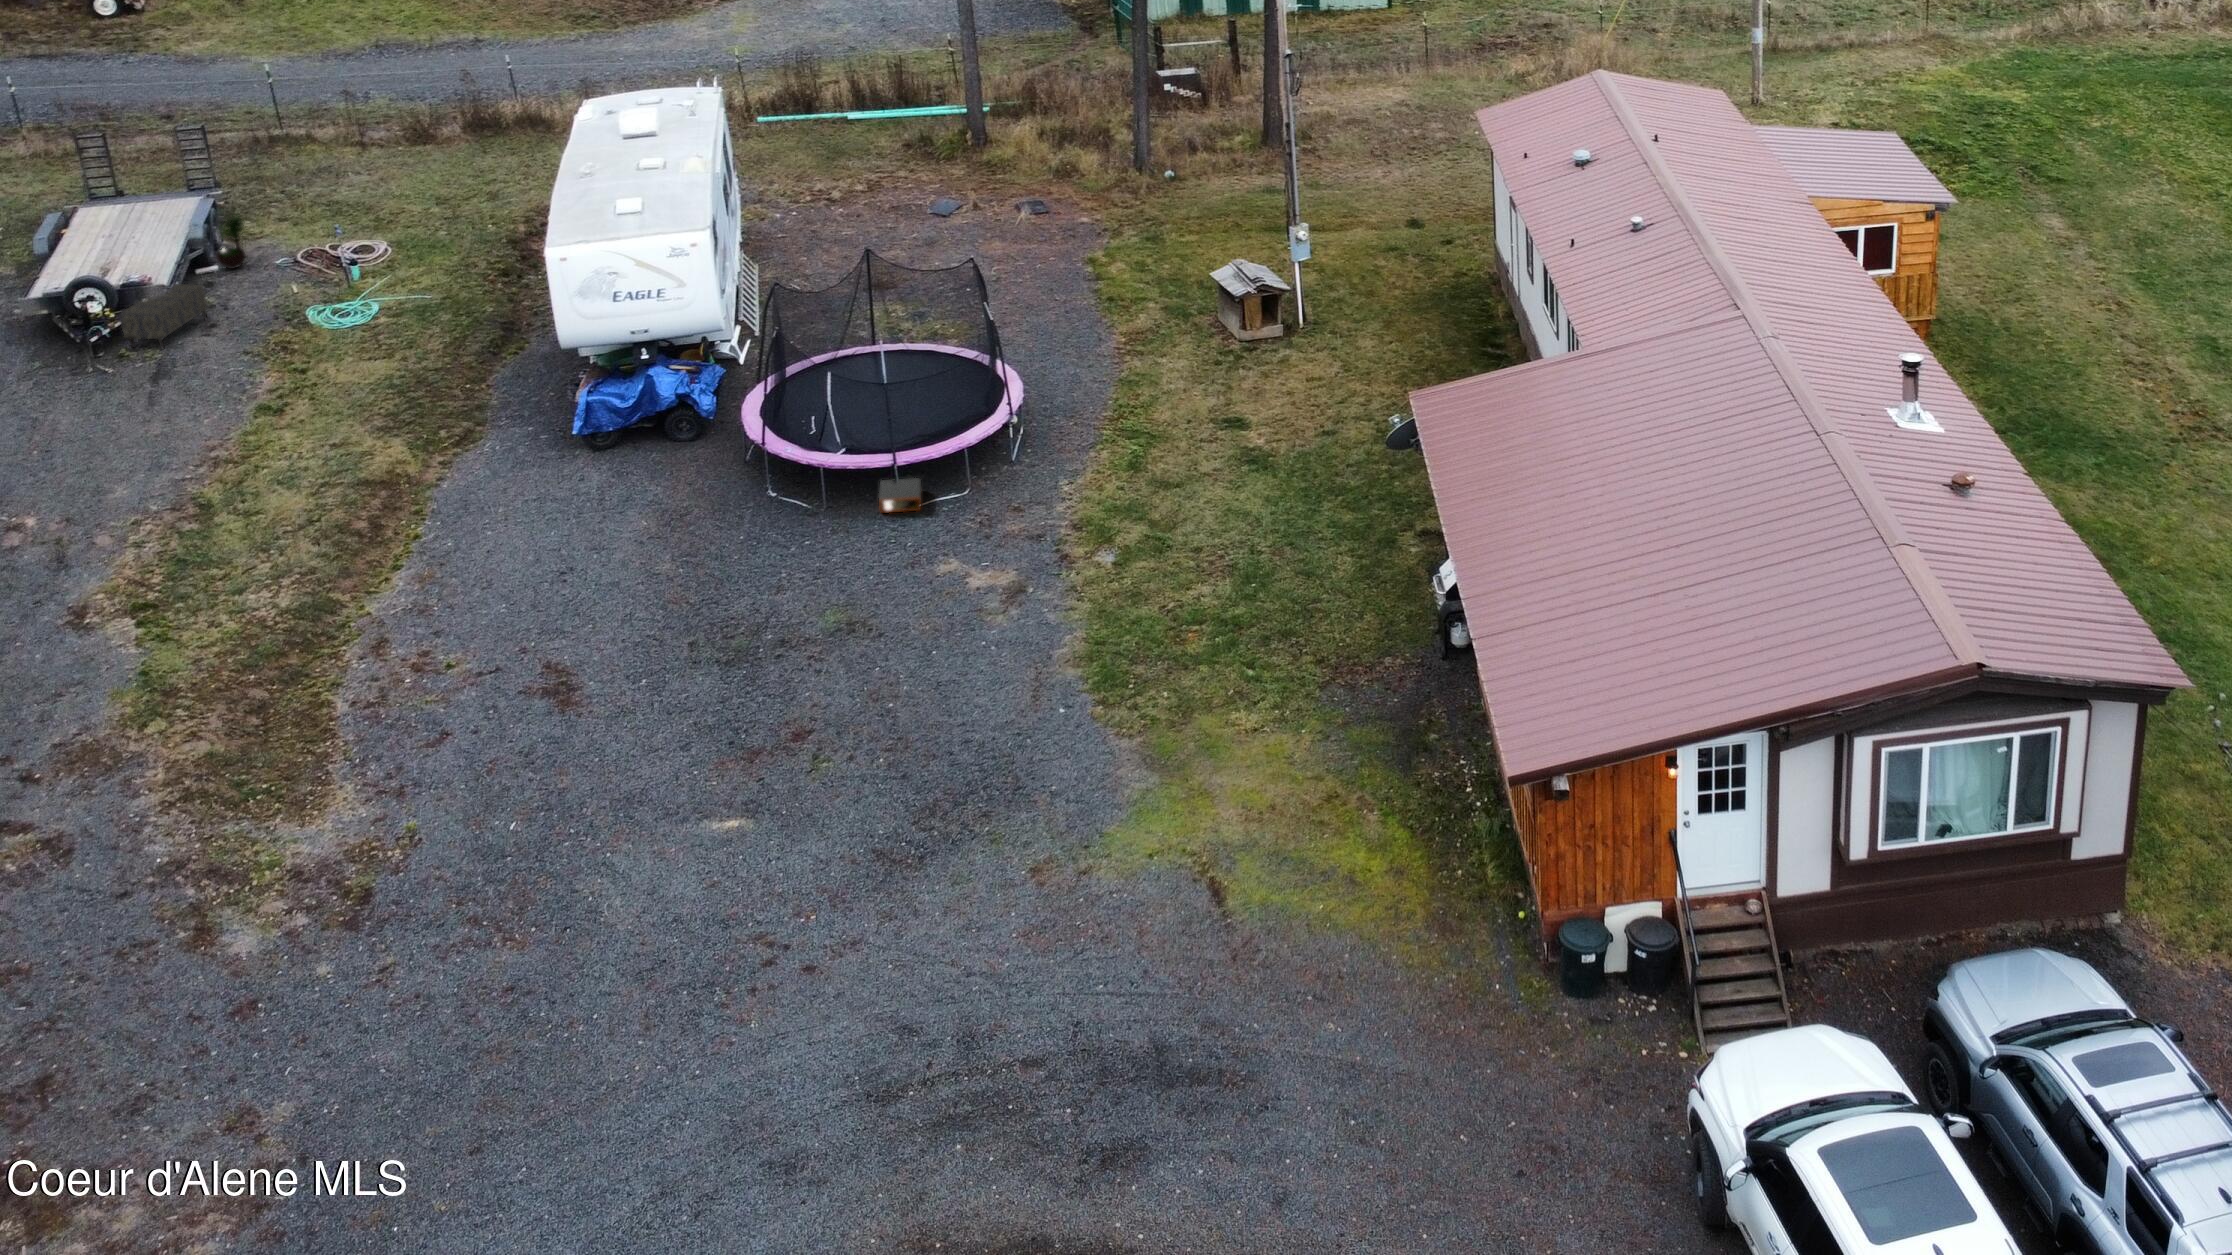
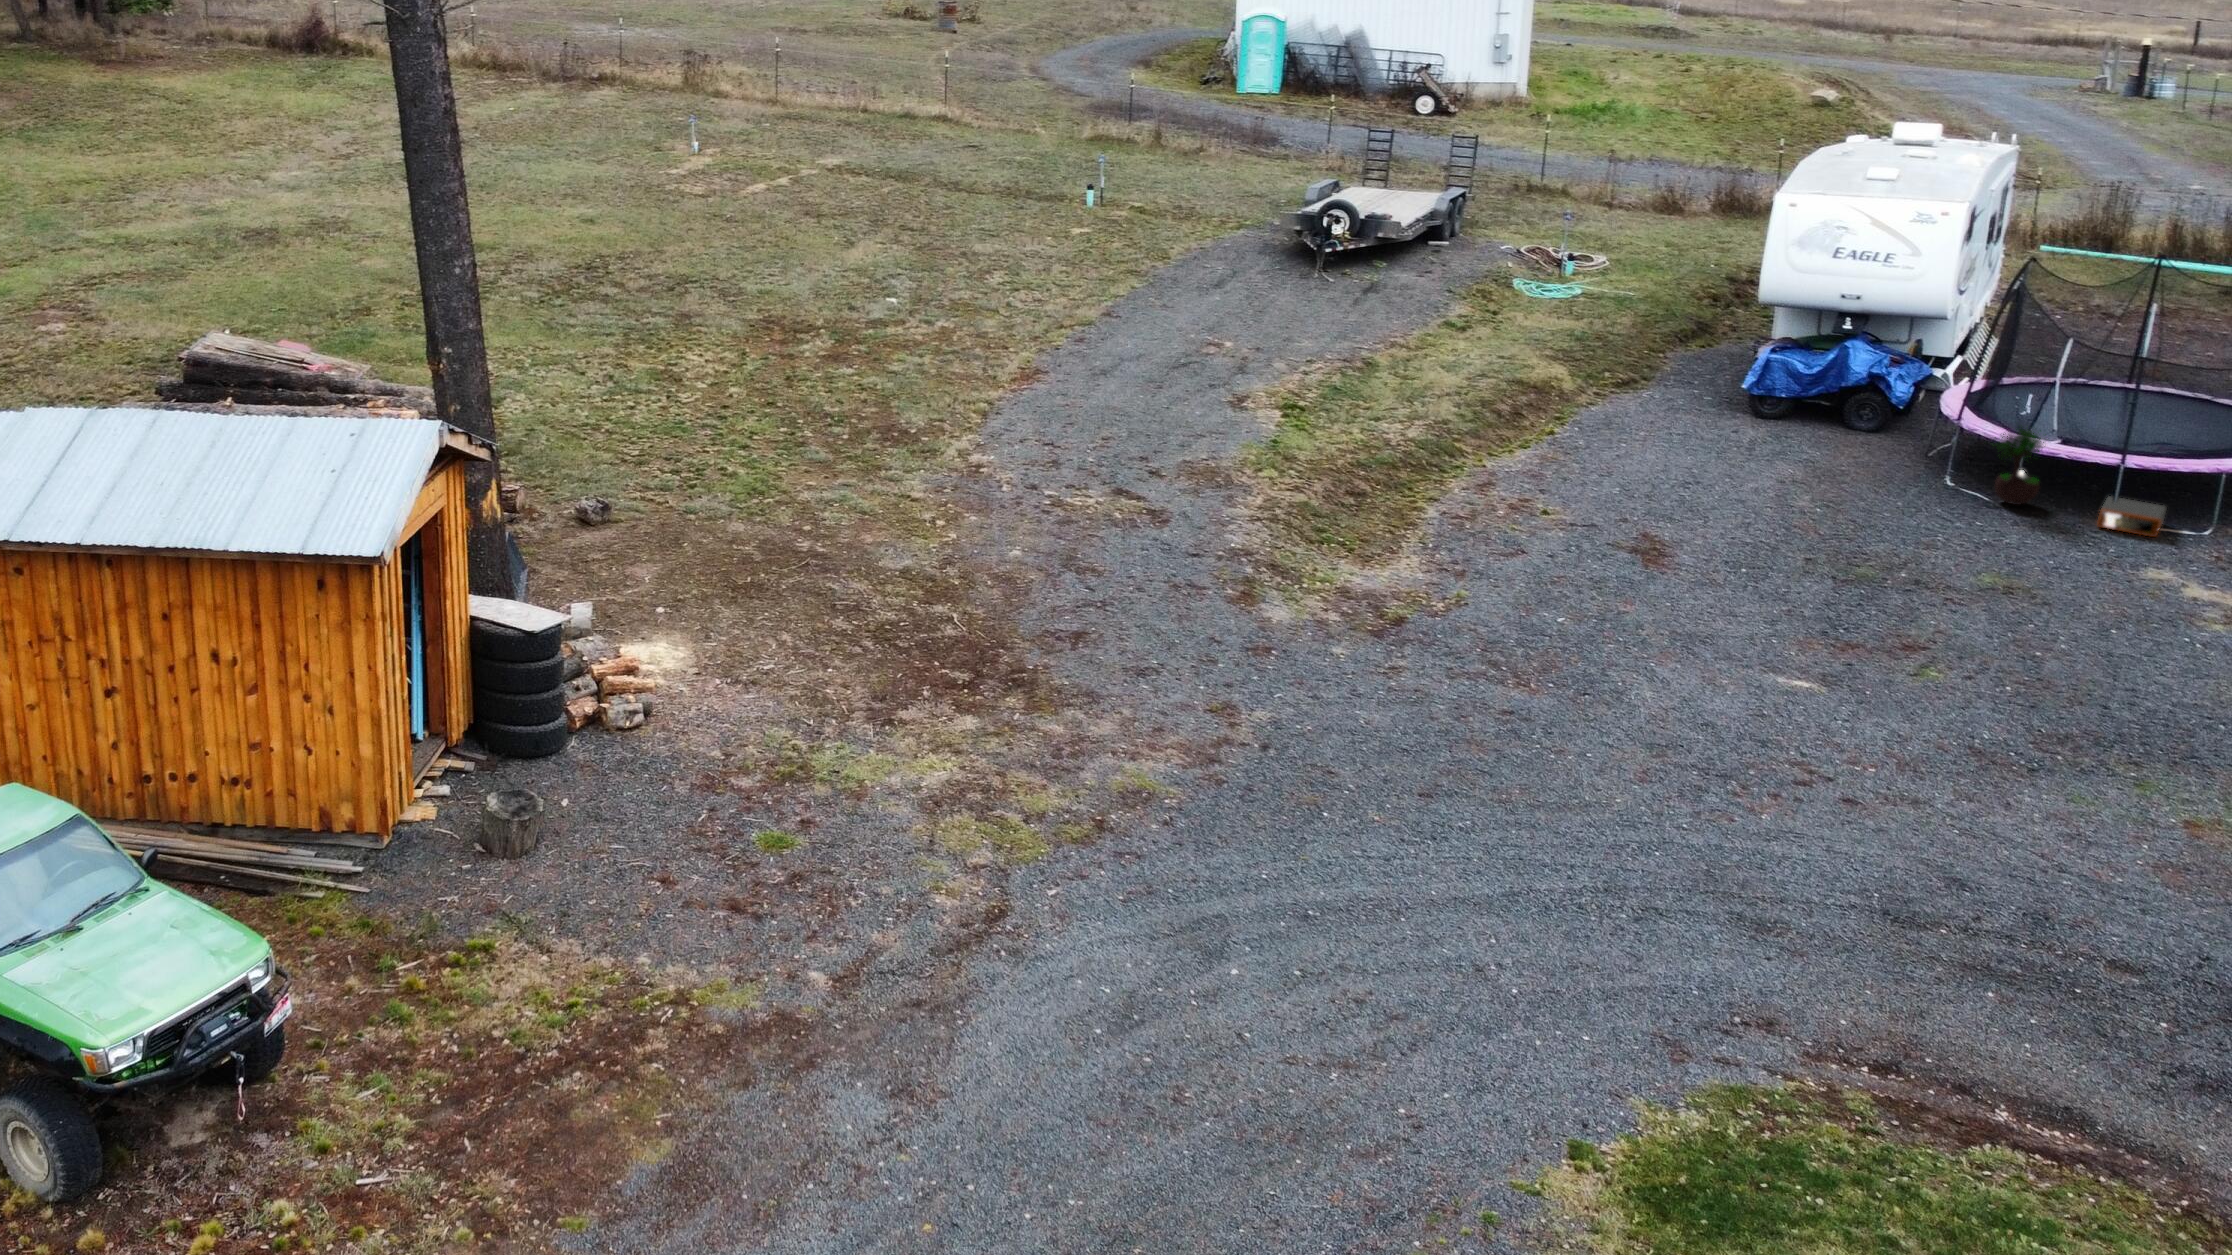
potted tree: present [216,216,245,269] -> present [1993,427,2044,505]
bench: present [119,284,208,349] -> none [1352,236,1430,285]

